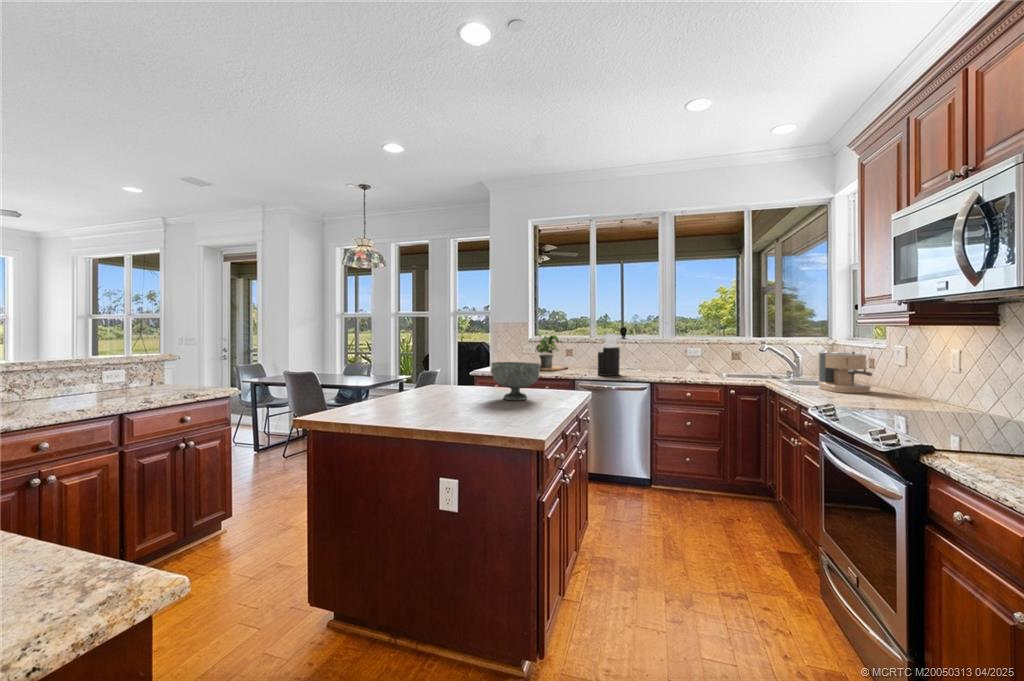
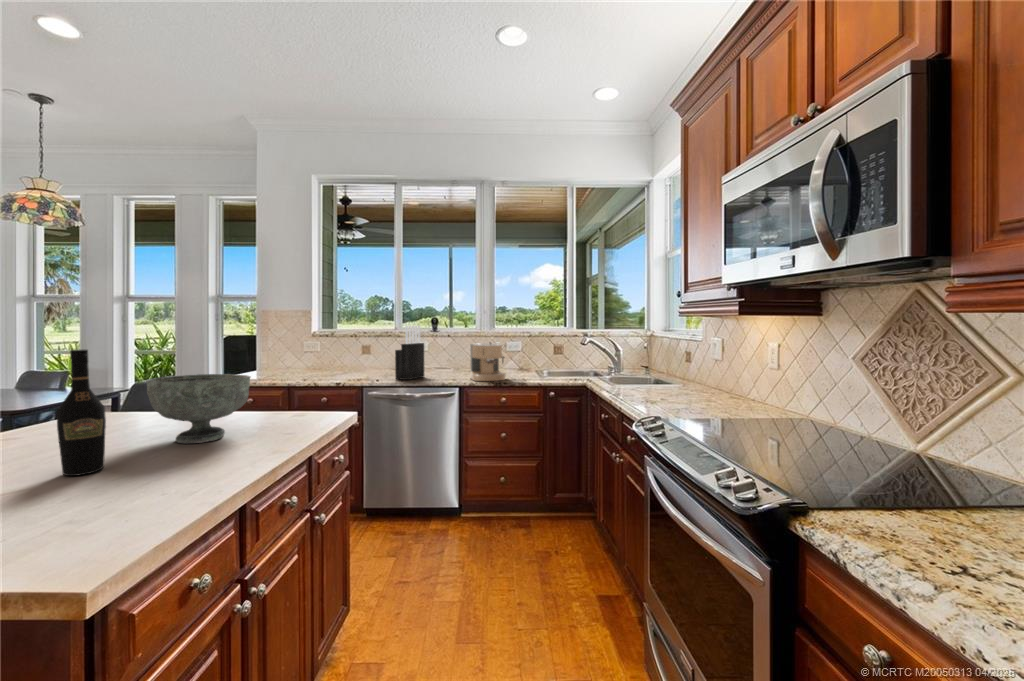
potted plant: present [535,334,568,371] -> none [308,326,367,374]
wine bottle: none [472,345,489,408] -> present [57,350,106,476]
coffee maker: present [818,352,872,393] -> present [470,343,506,381]

